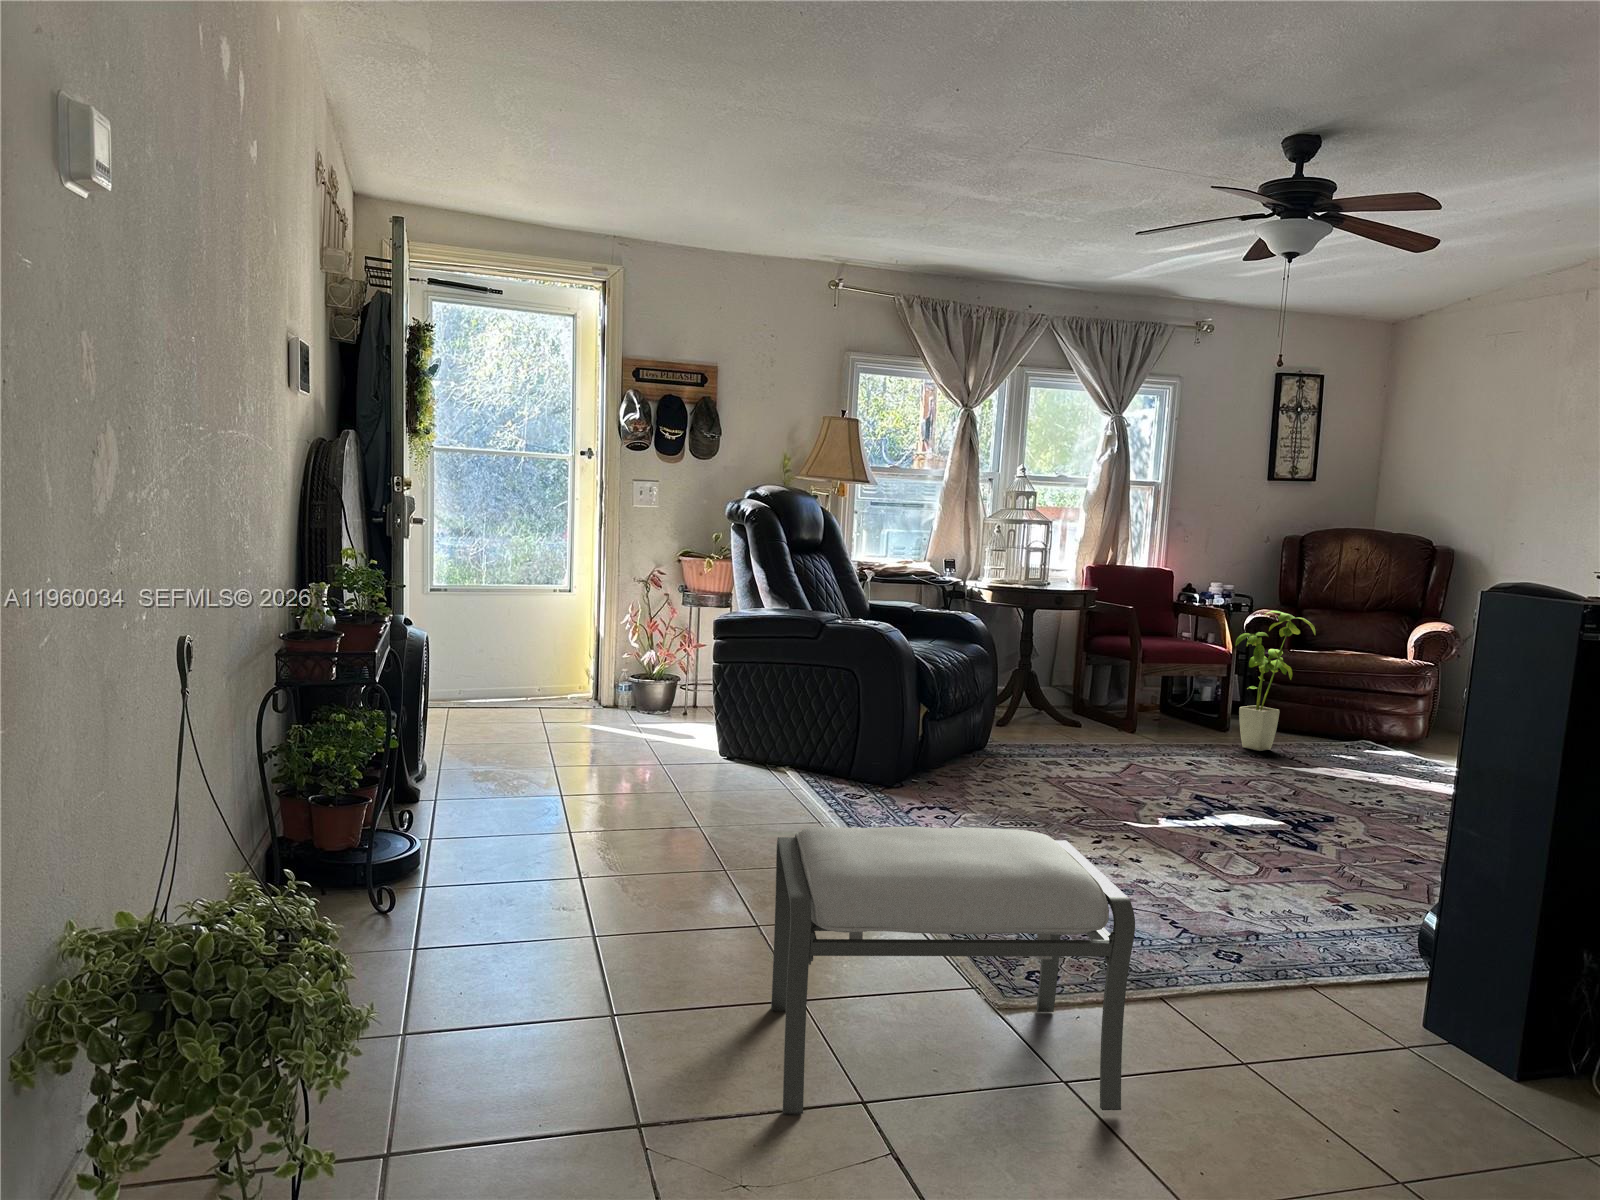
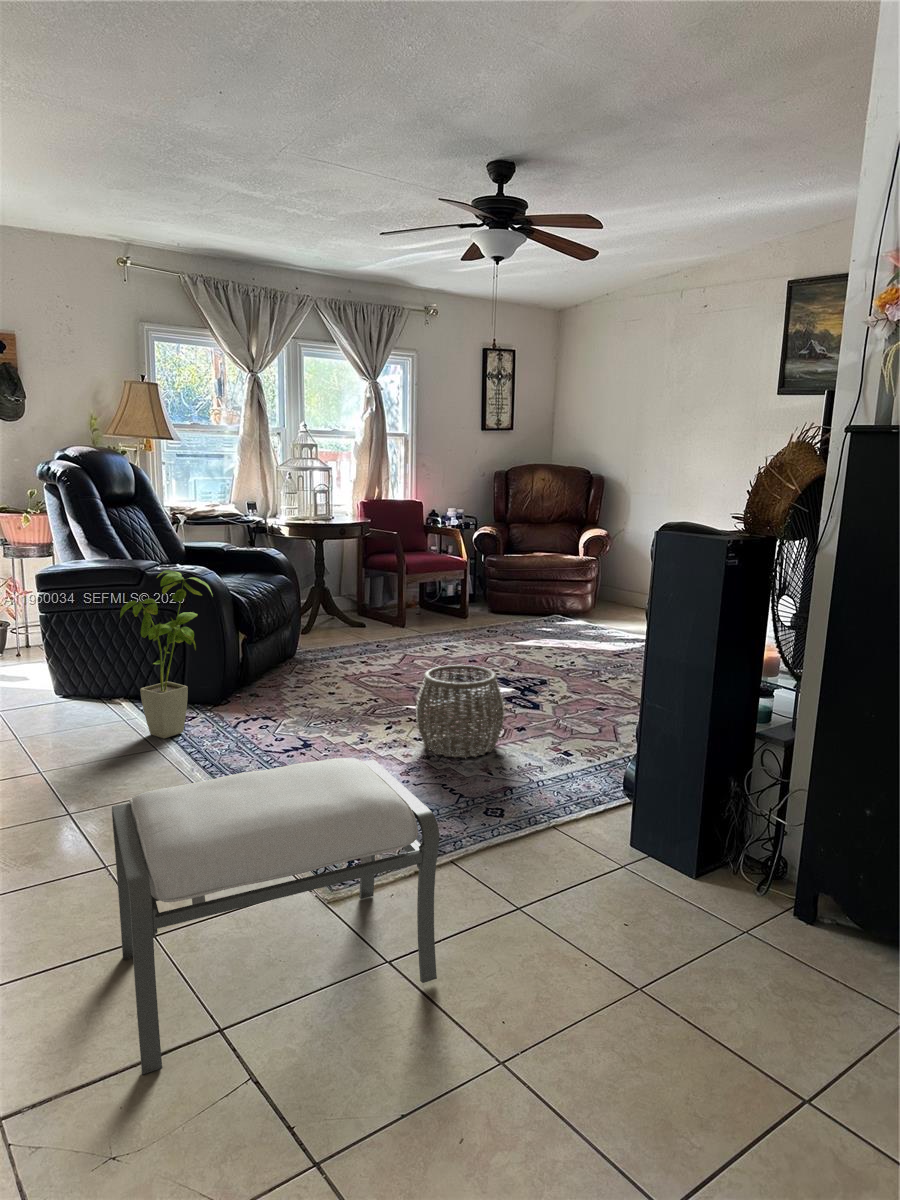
house plant: present [1235,611,1315,751] -> present [120,570,213,739]
woven basket: none [1133,768,1258,892] -> present [416,665,505,758]

